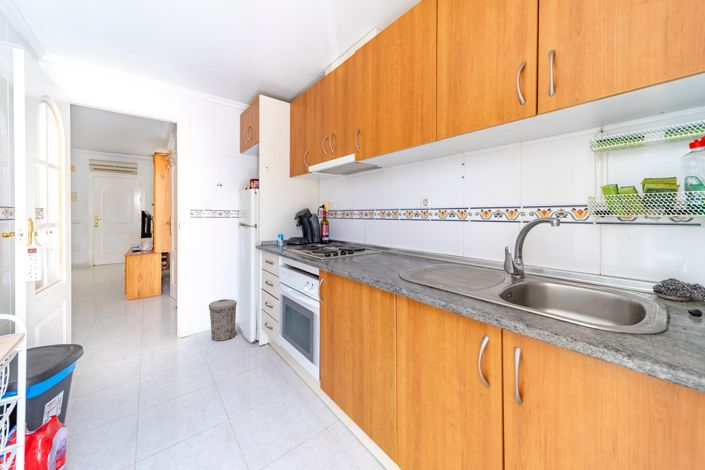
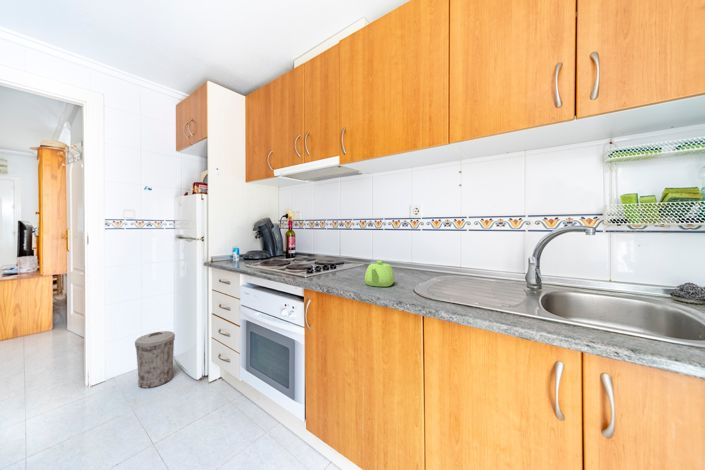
teapot: none [361,247,388,269] -> present [365,261,395,287]

